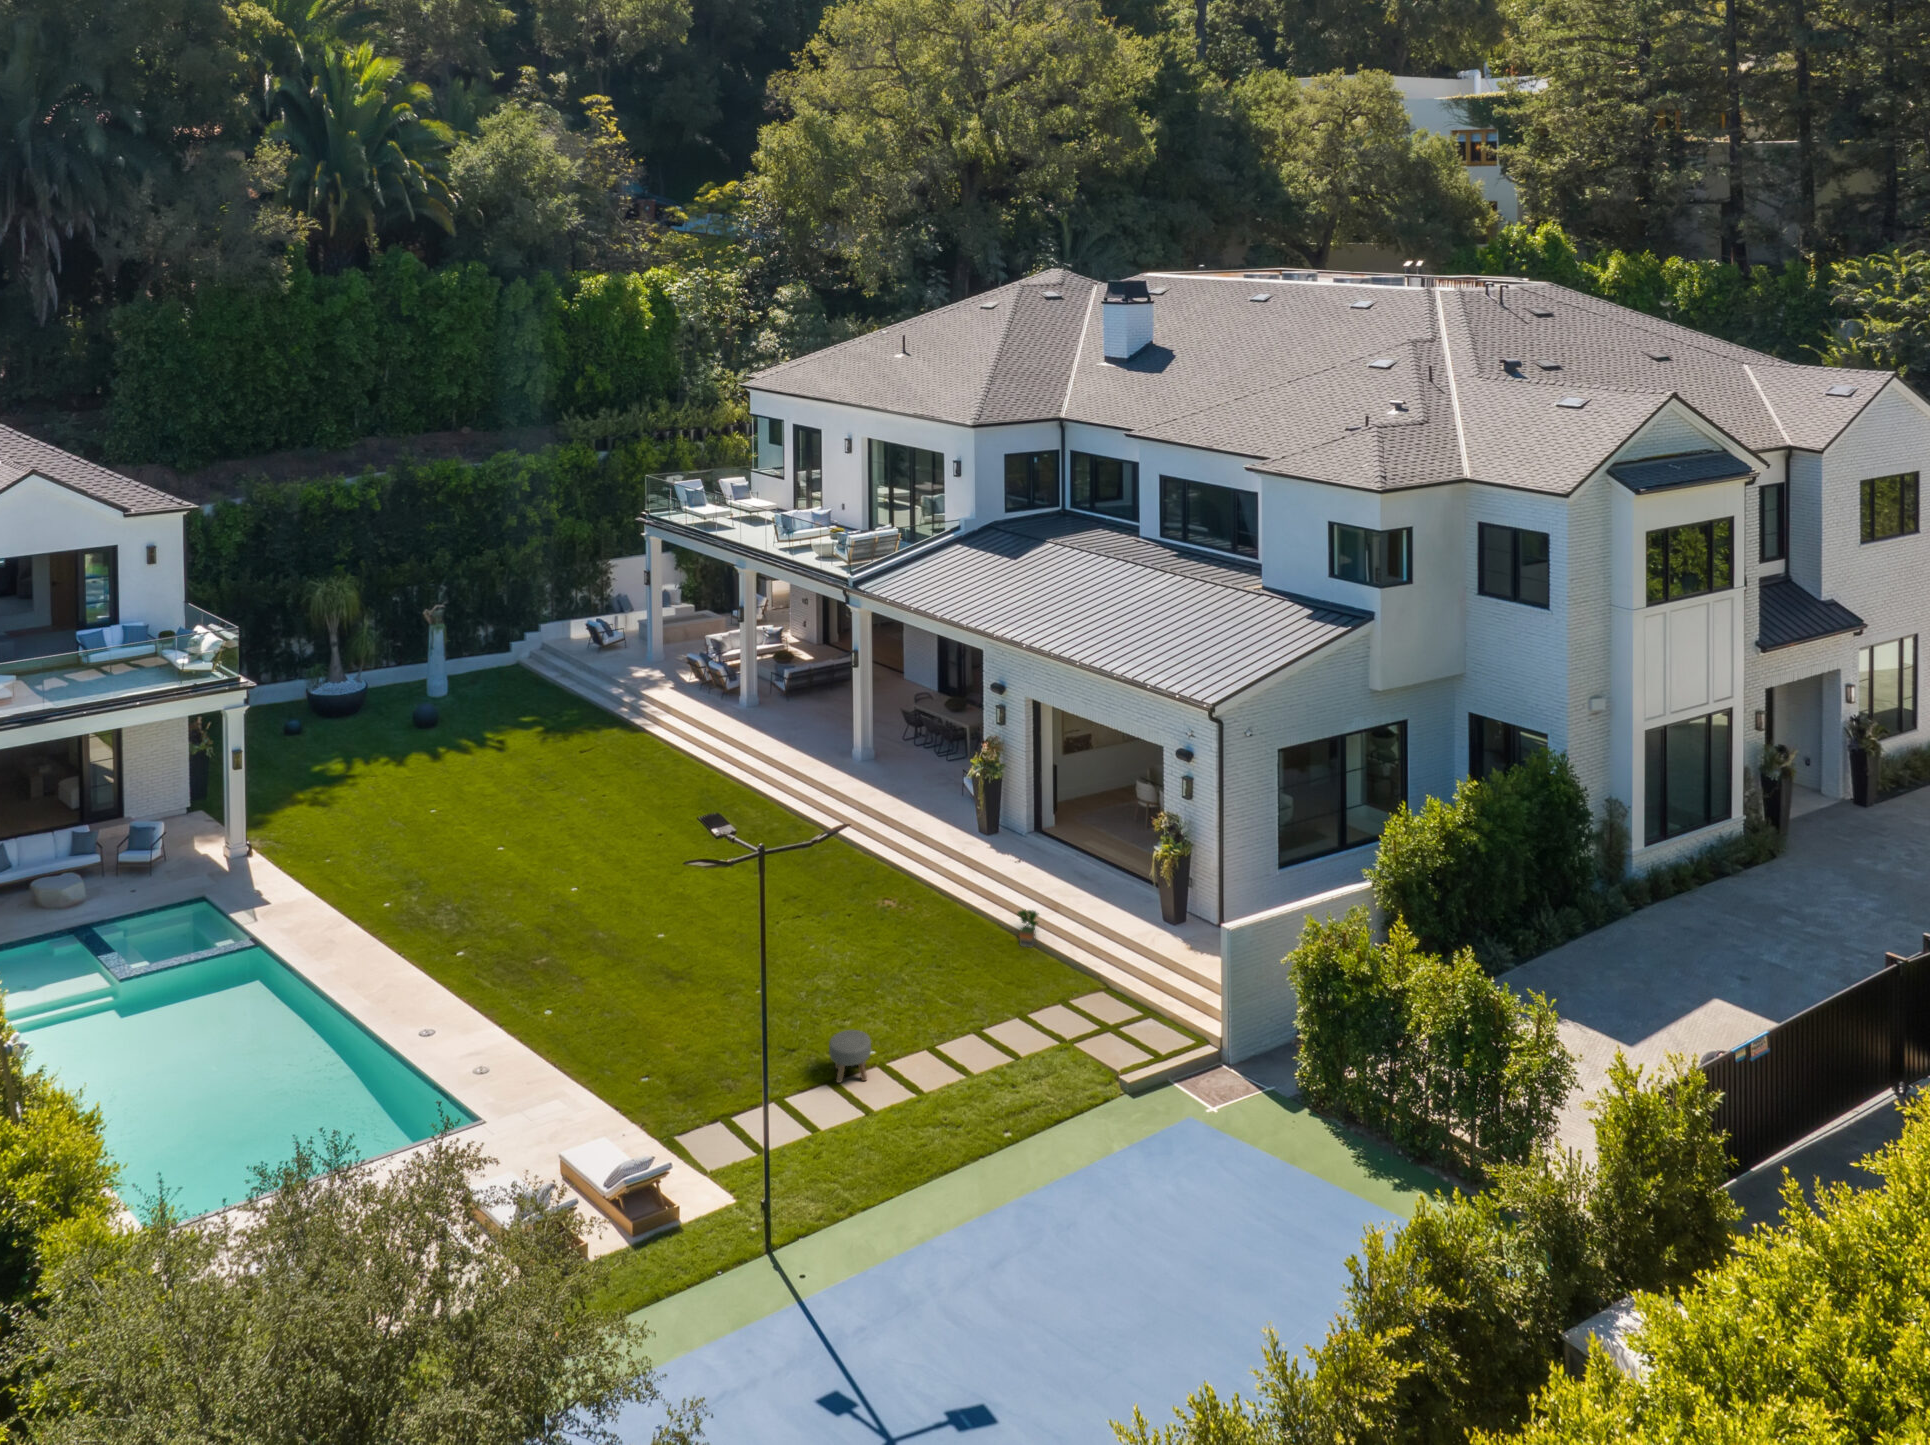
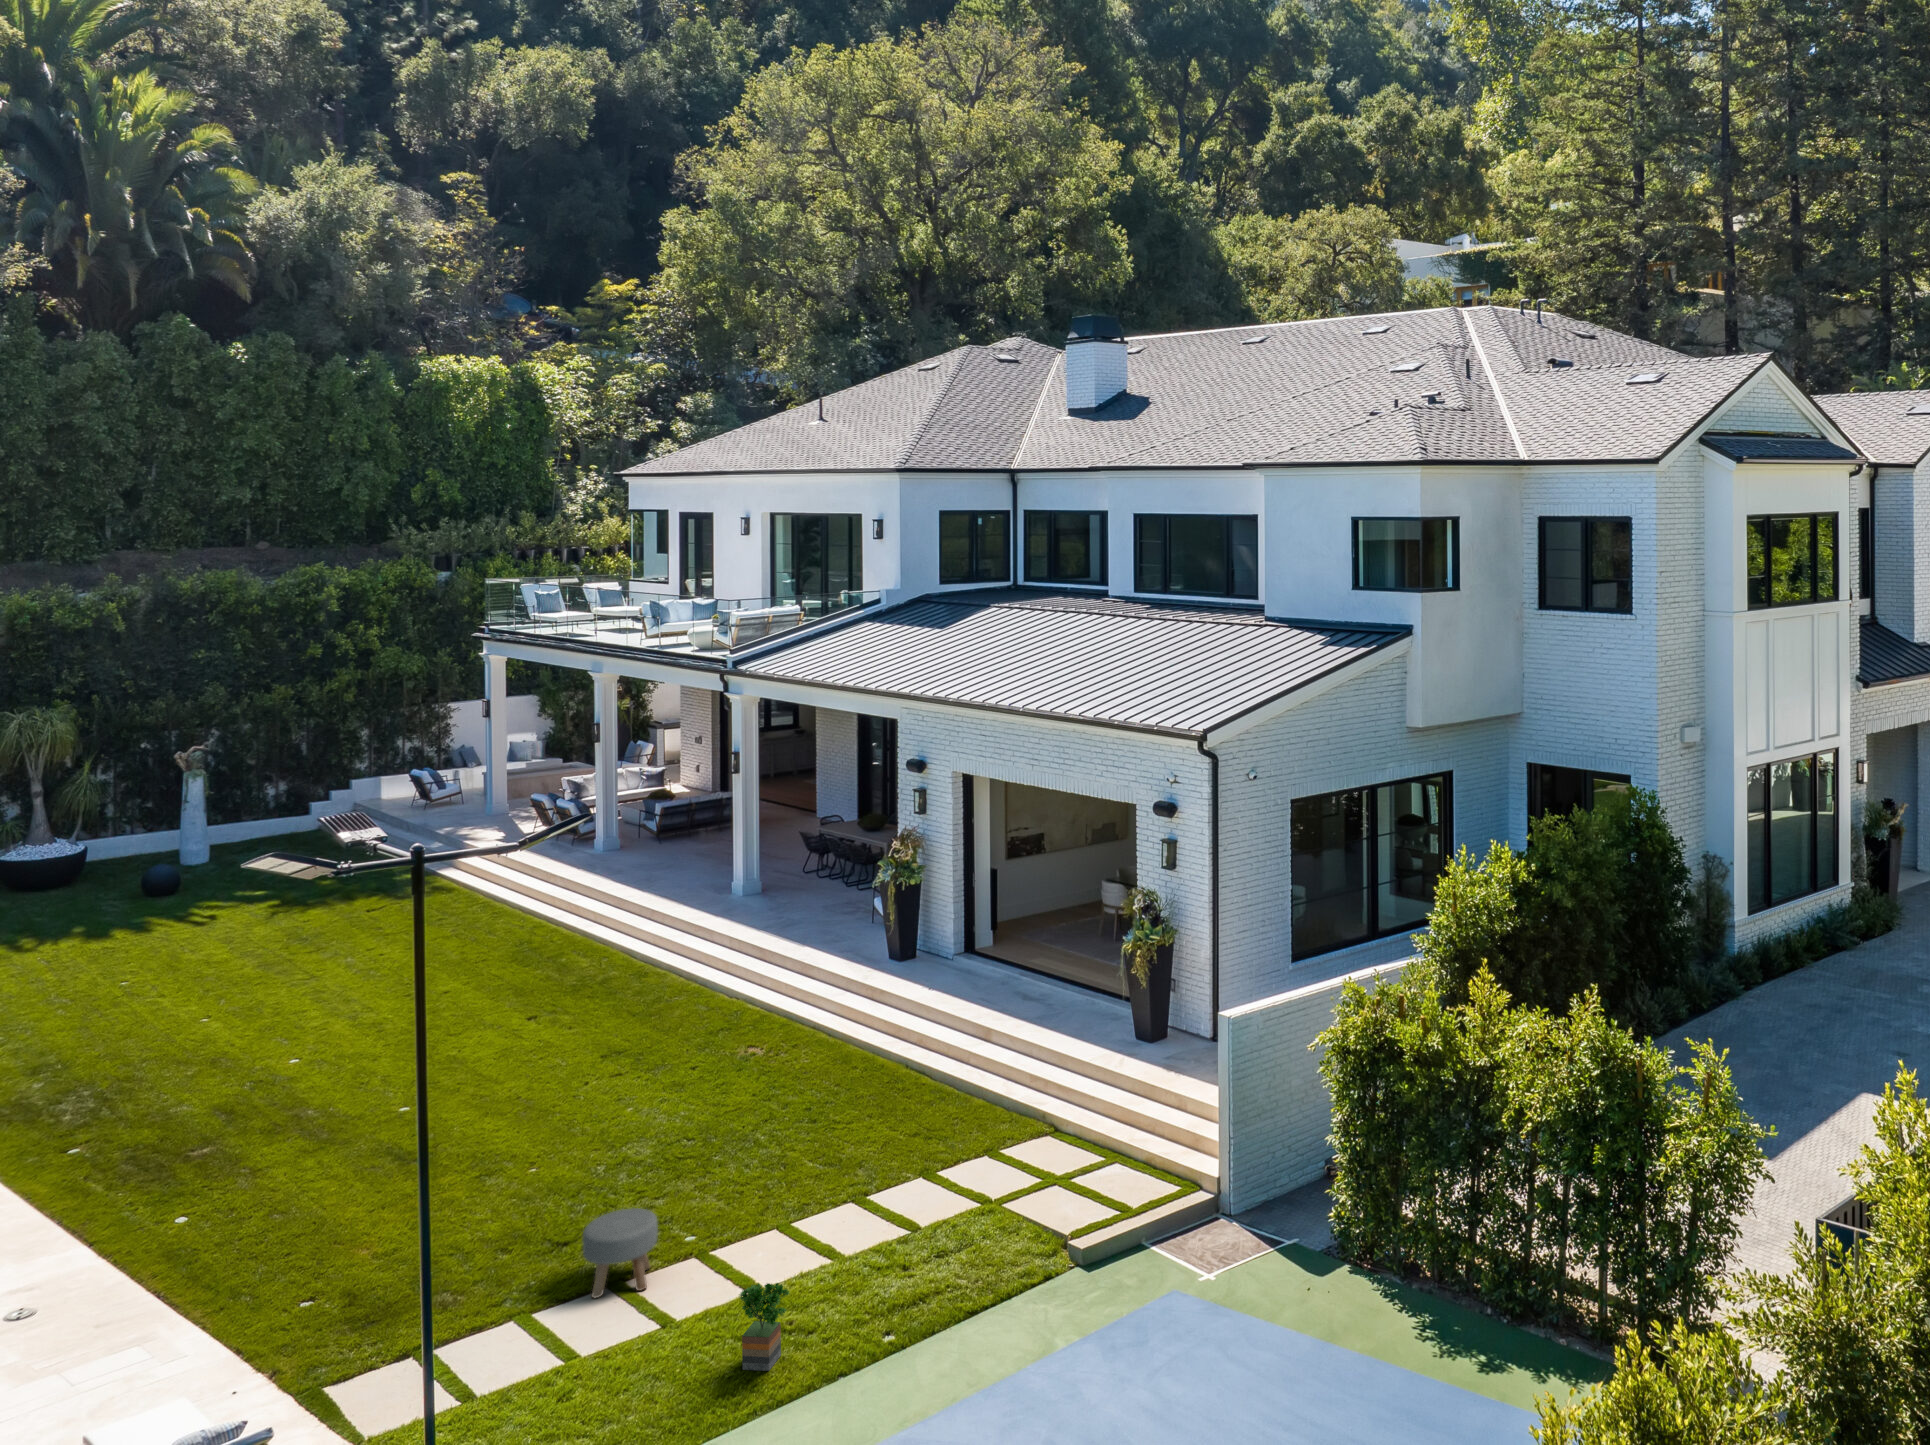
potted tree: present [1017,910,1039,948] -> present [740,1283,789,1371]

